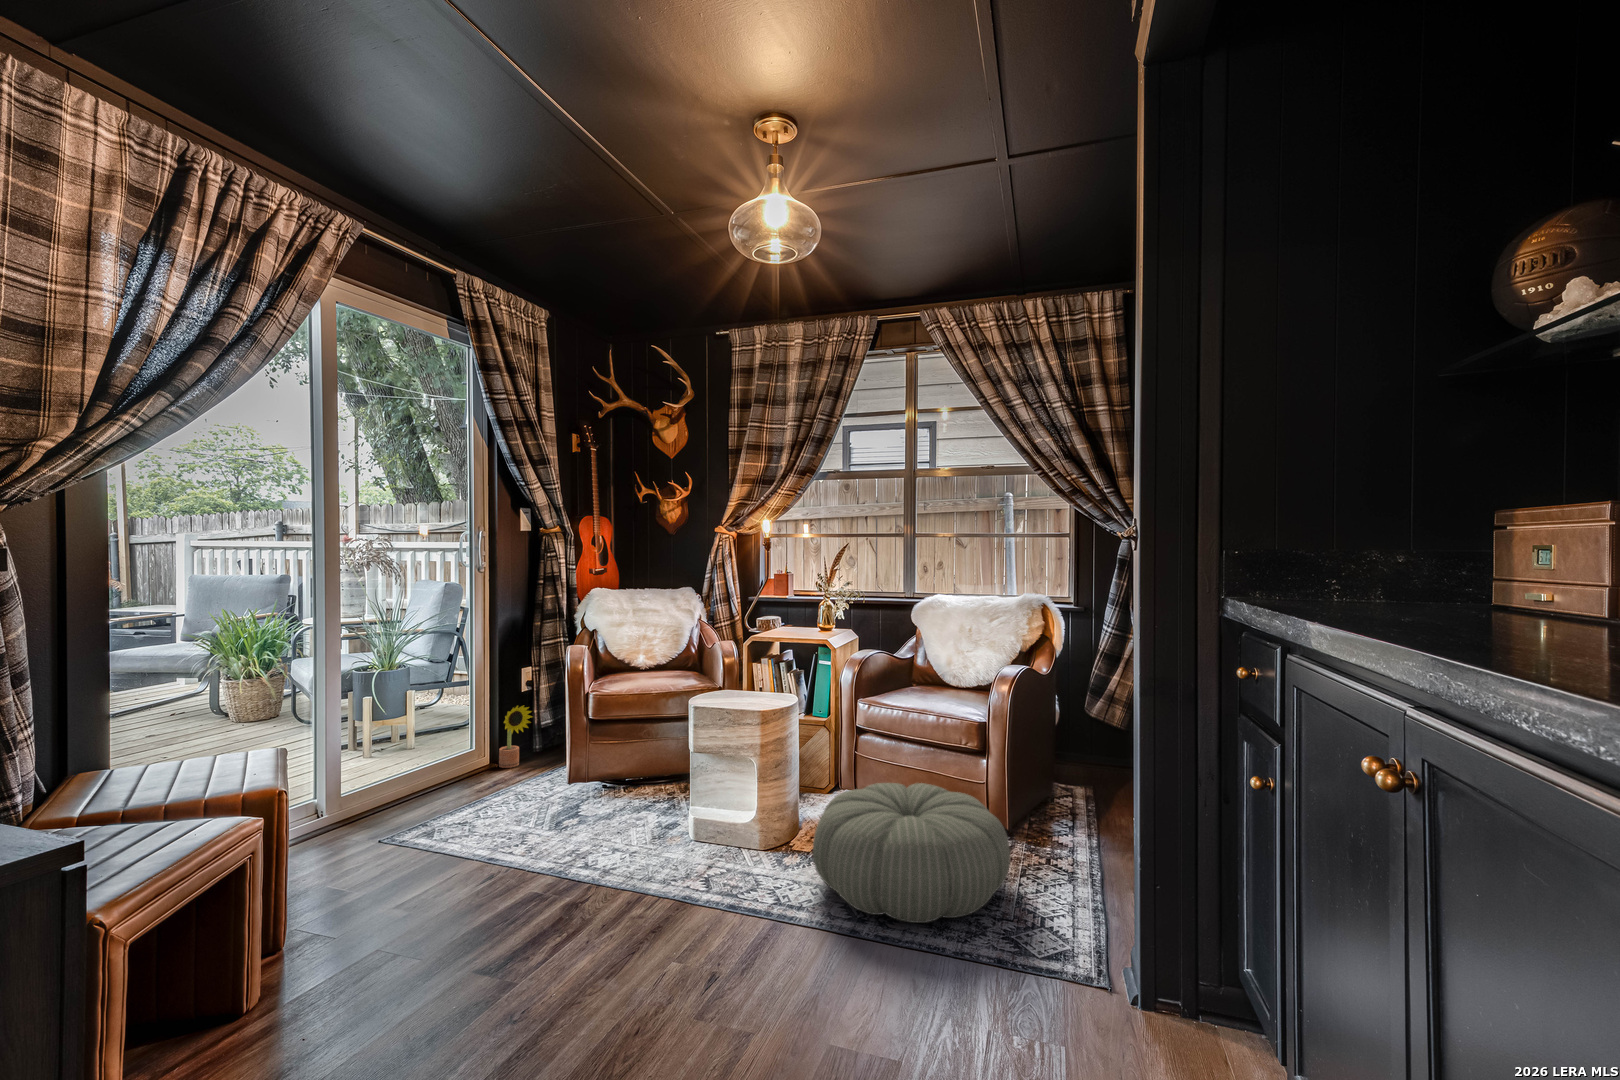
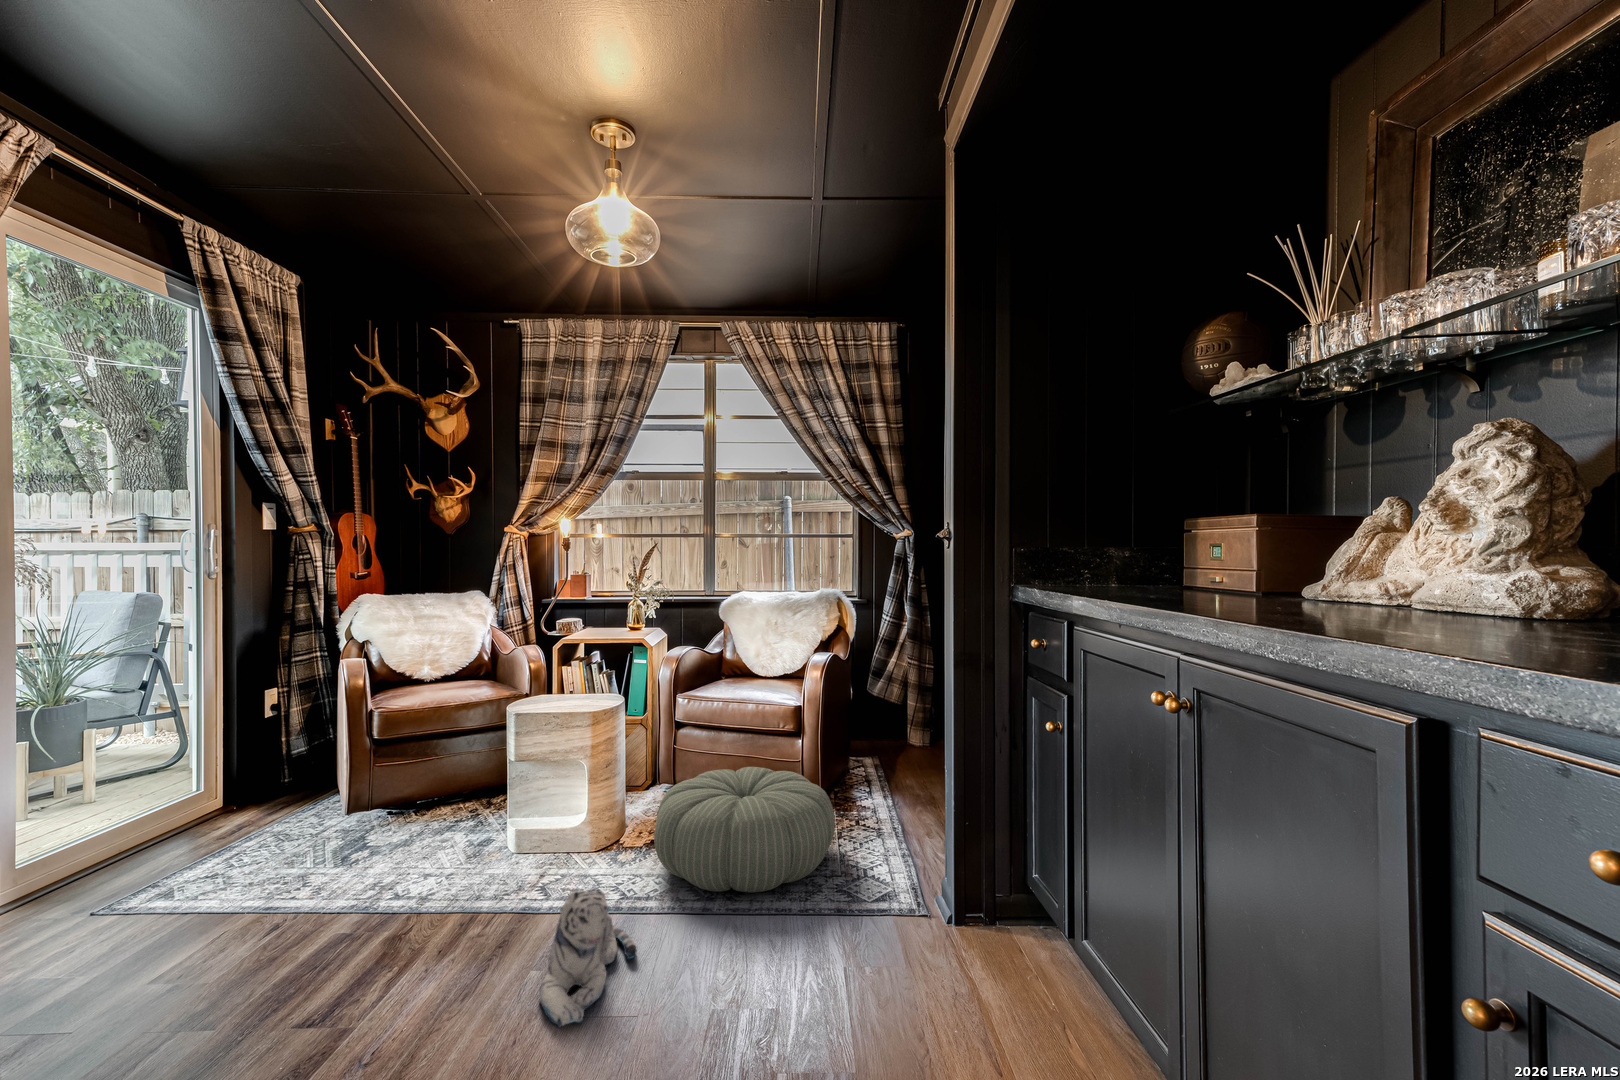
decorative plant: present [499,705,533,768] -> none [239,732,286,809]
plush toy: none [670,892,773,1028] -> present [540,890,637,1027]

